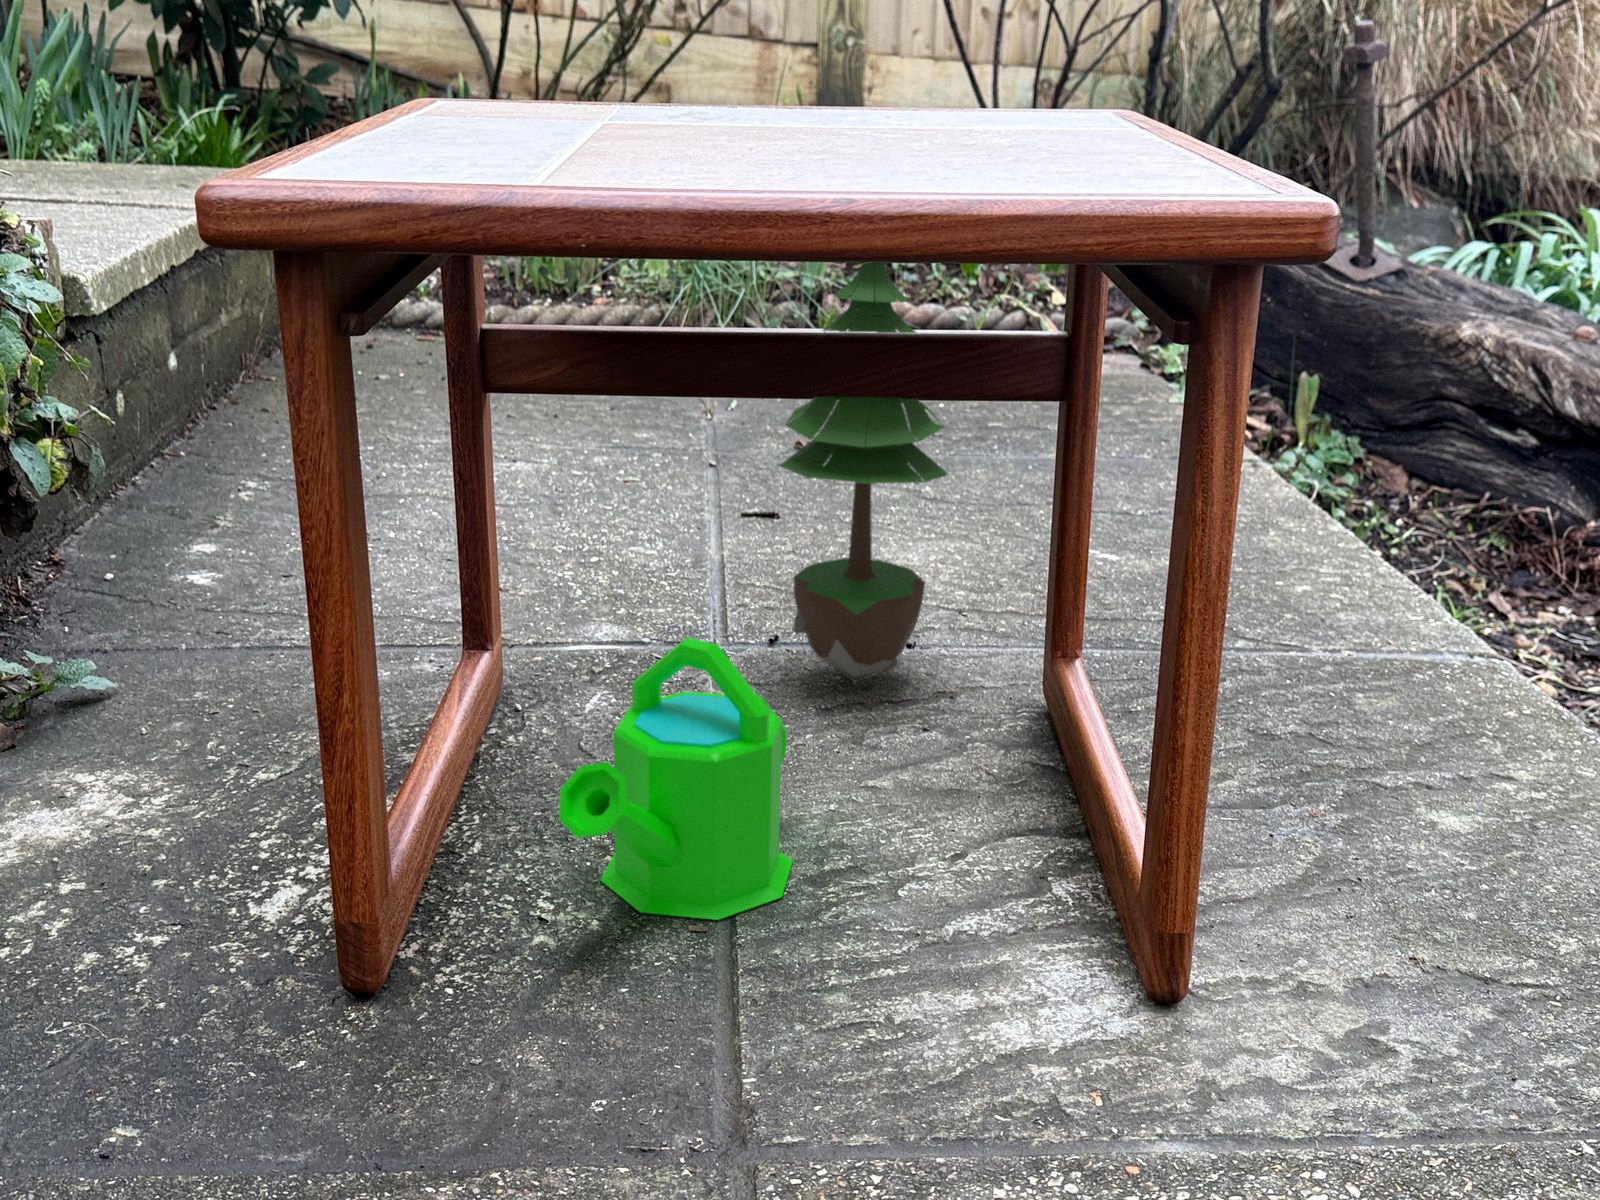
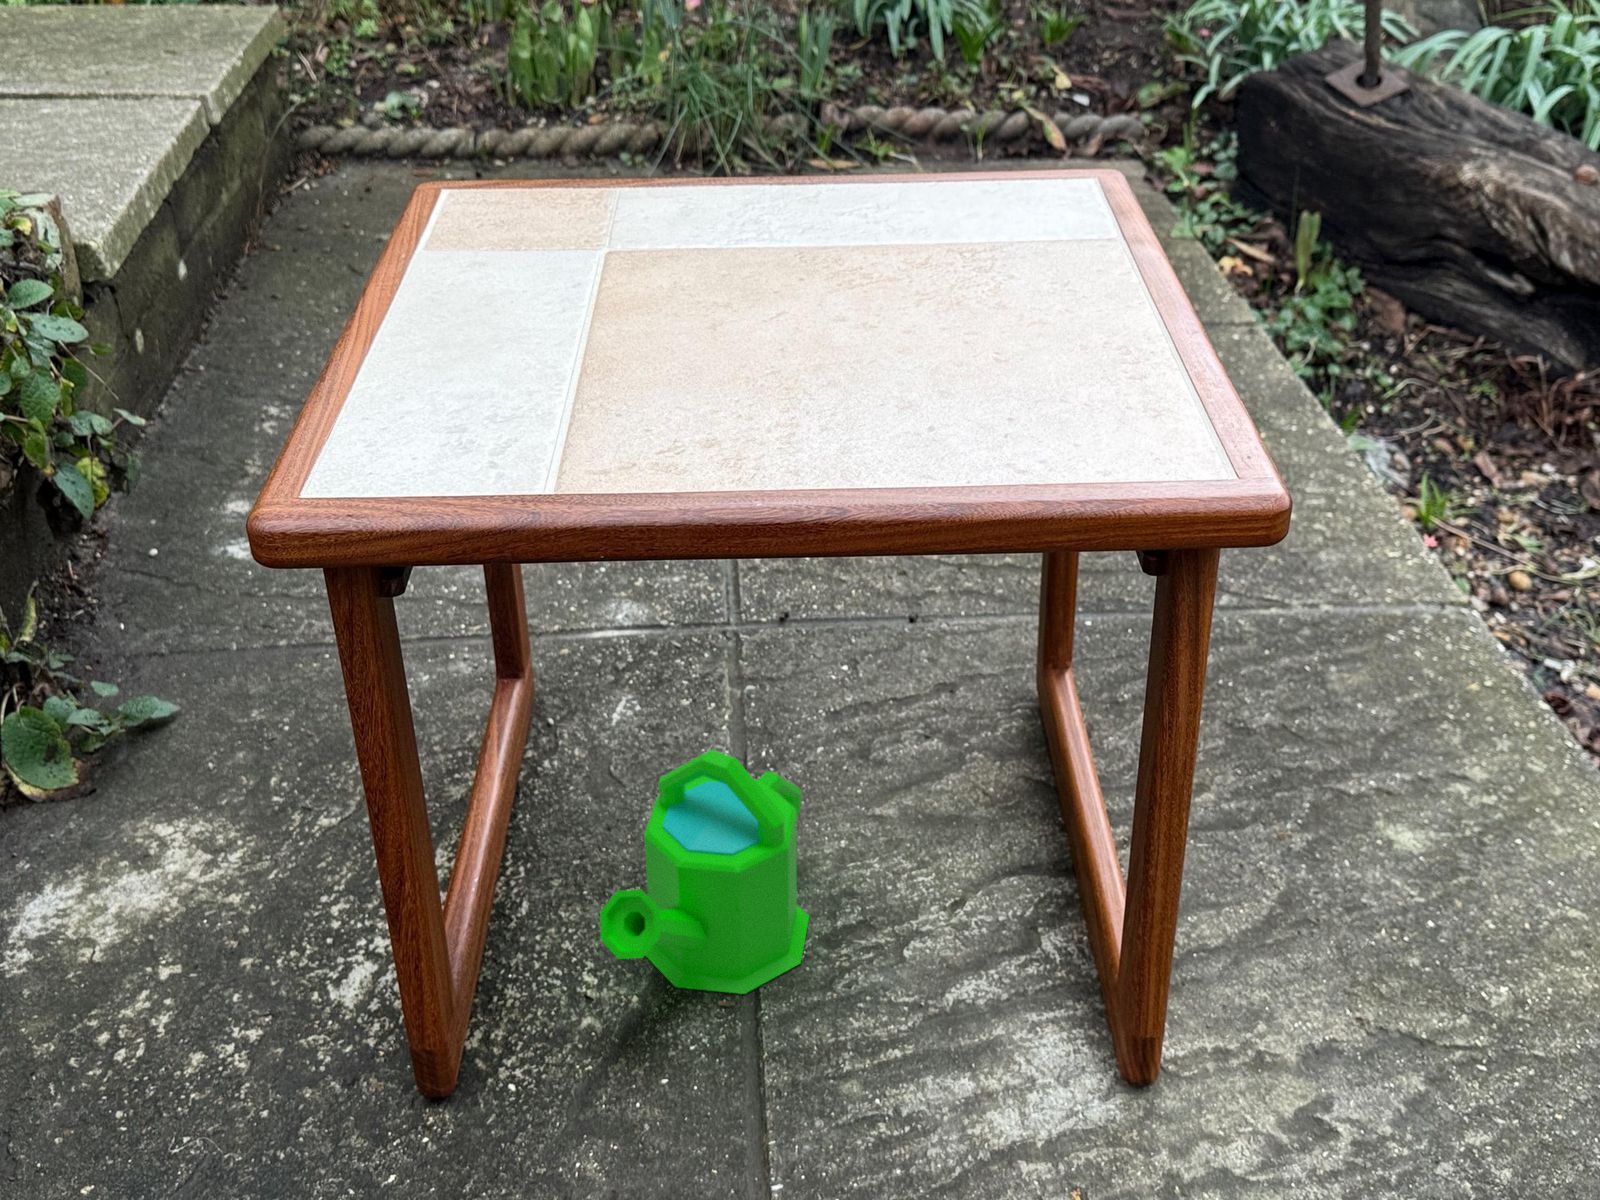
potted tree: present [779,263,949,683] -> none [783,259,950,677]

